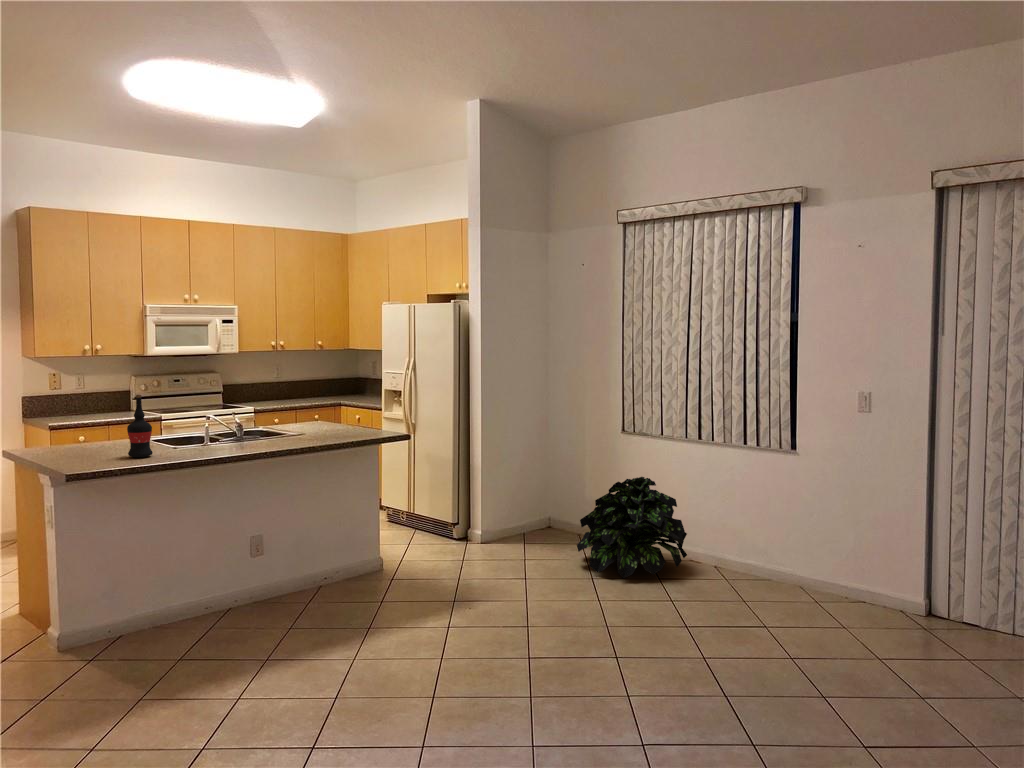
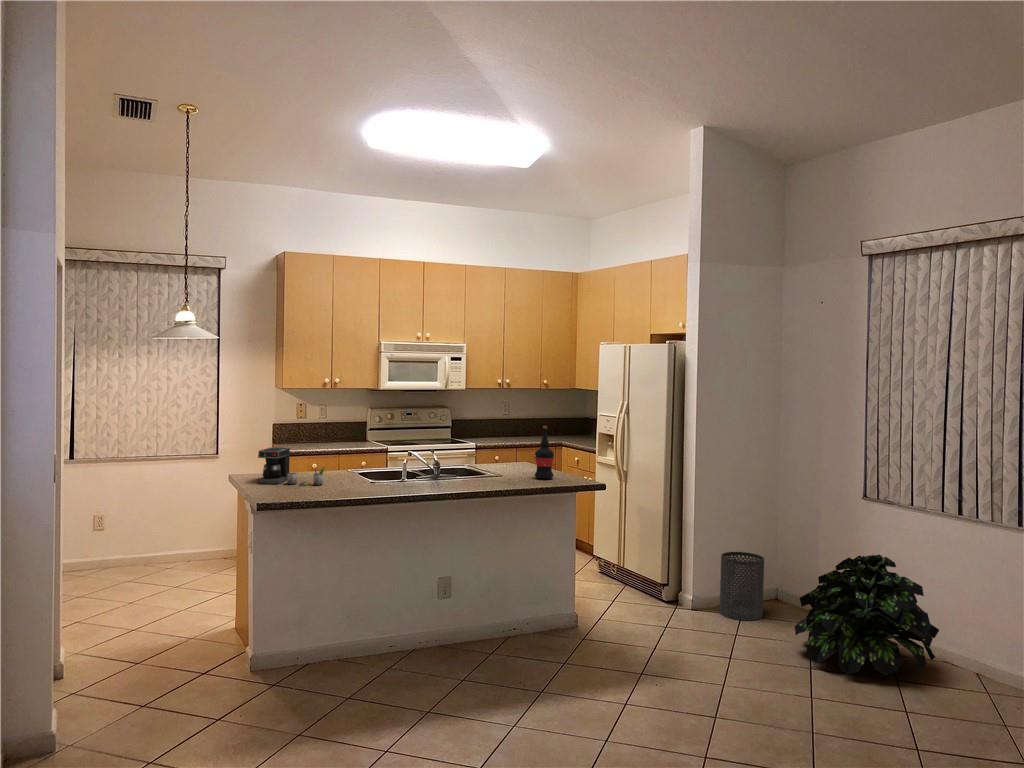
wine bottle: present [127,394,153,457] -> present [535,426,554,479]
coffee maker: none [37,416,119,455] -> present [258,448,325,485]
trash can: none [507,488,544,547] -> present [720,552,764,620]

